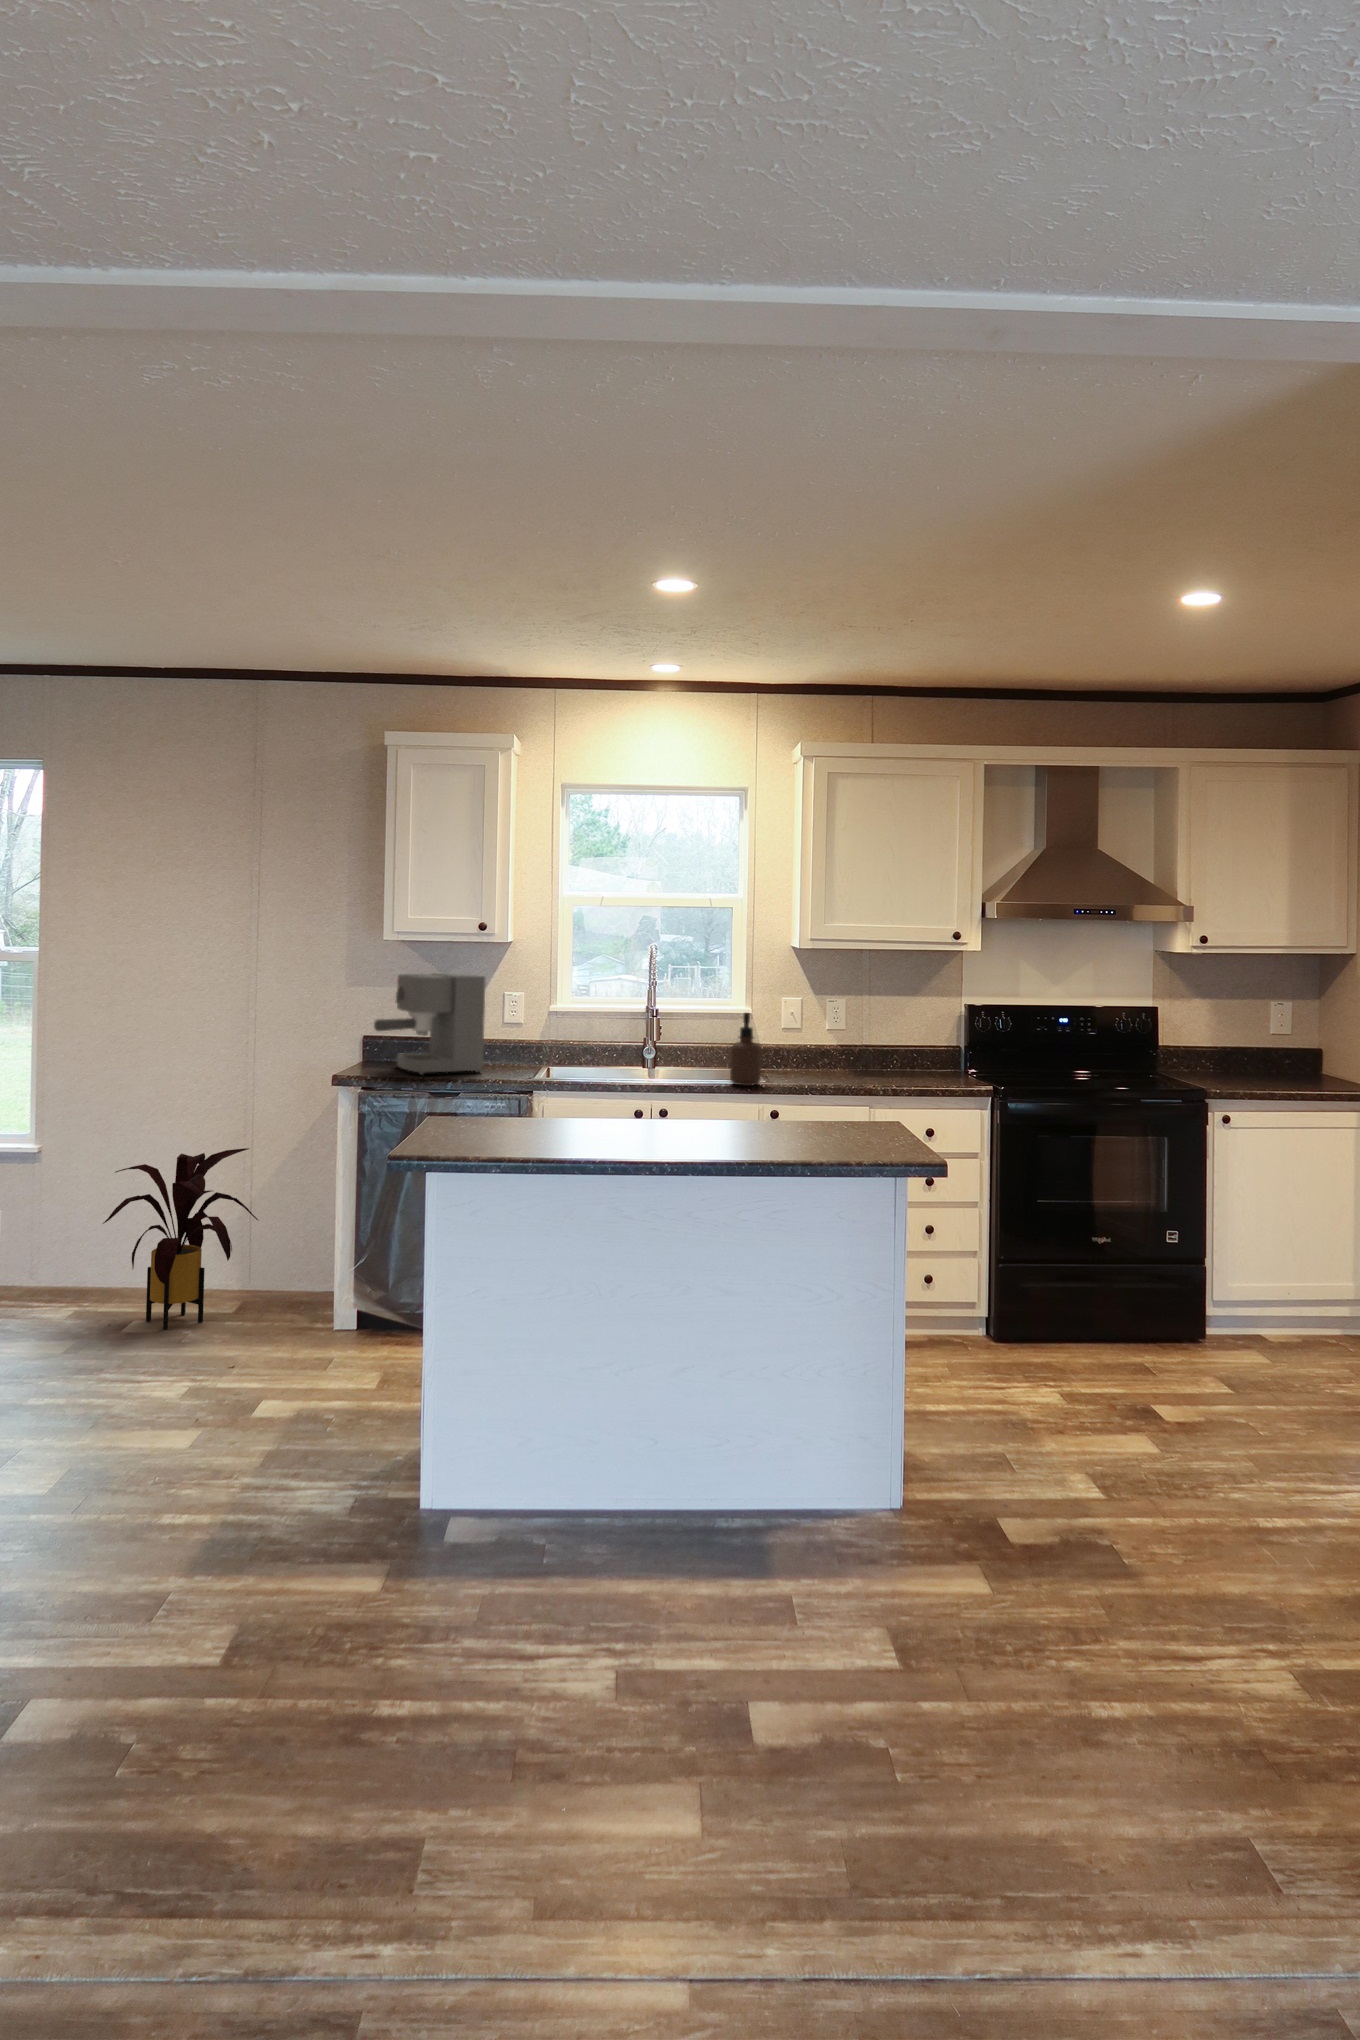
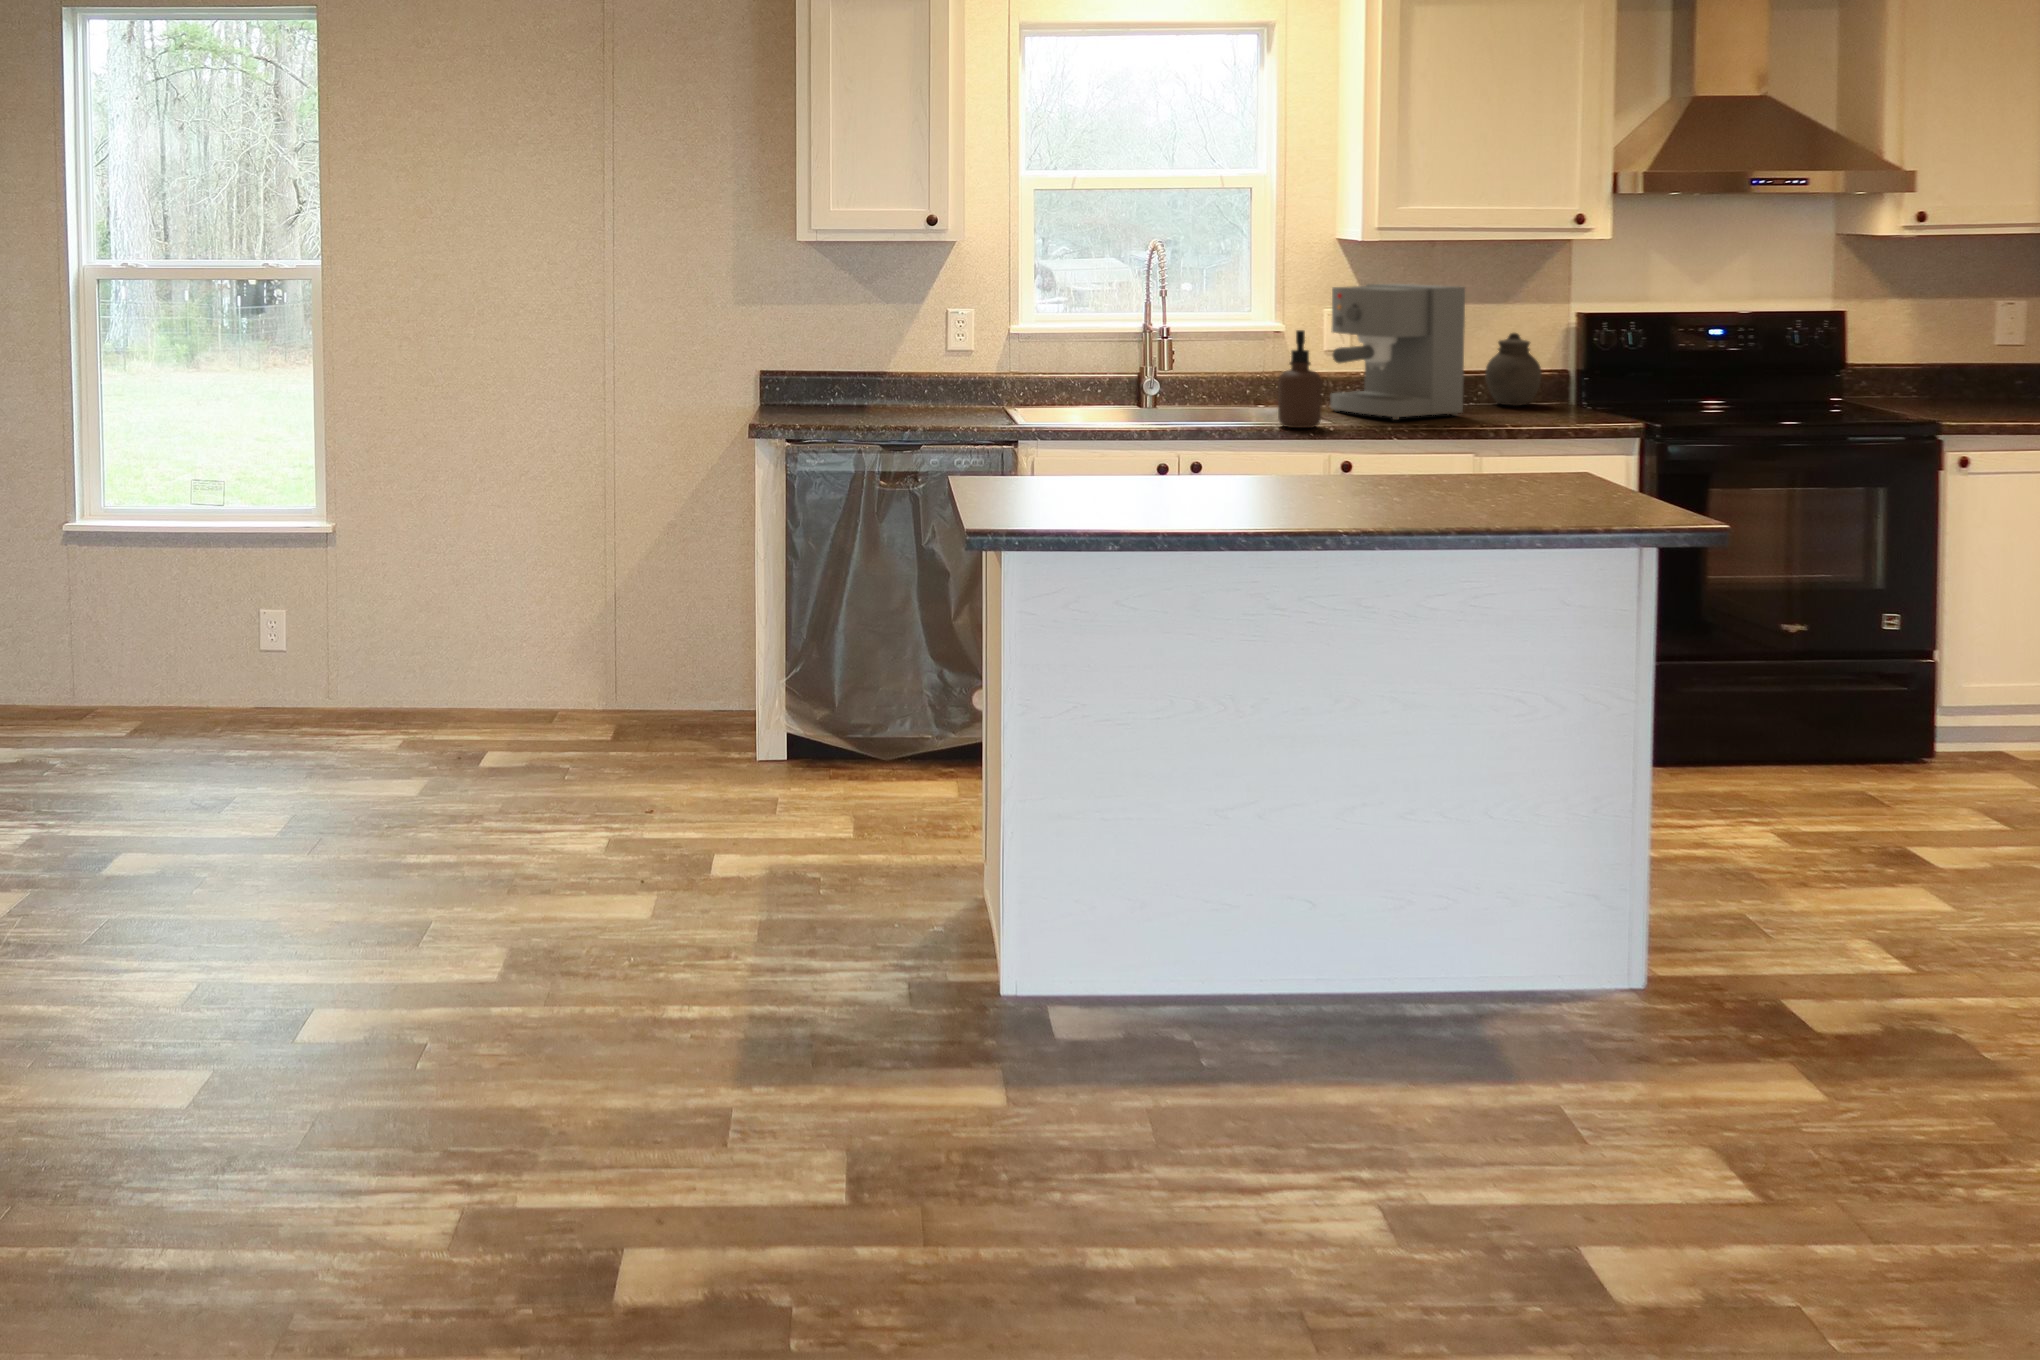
coffee maker: present [374,973,486,1074] -> present [1330,284,1465,420]
jar: none [897,1018,936,1072] -> present [1485,333,1542,406]
house plant: present [103,1148,258,1330] -> none [463,523,647,758]

